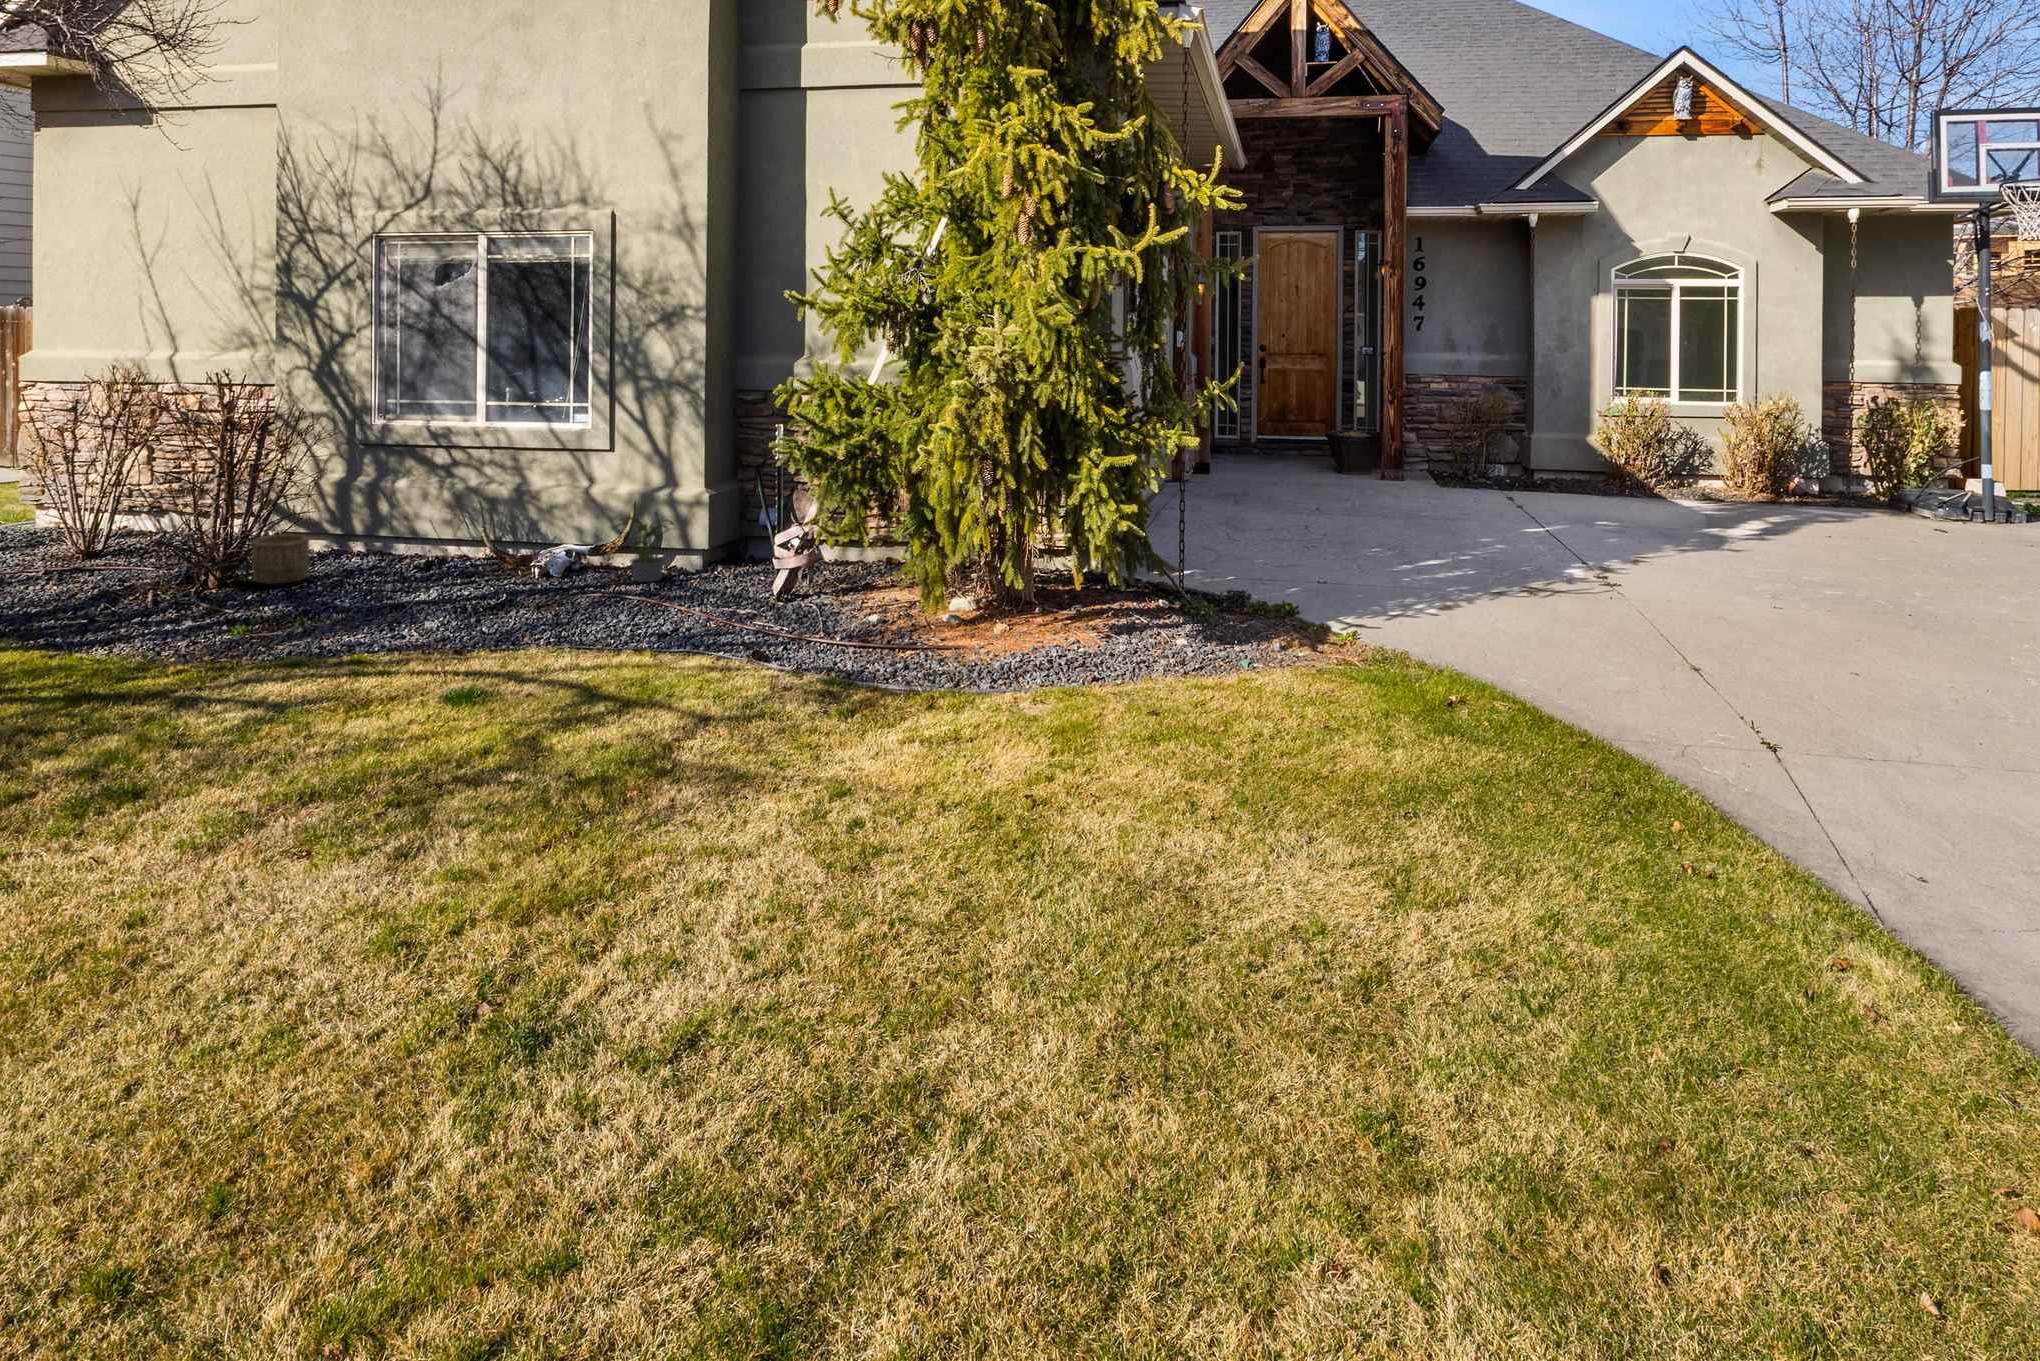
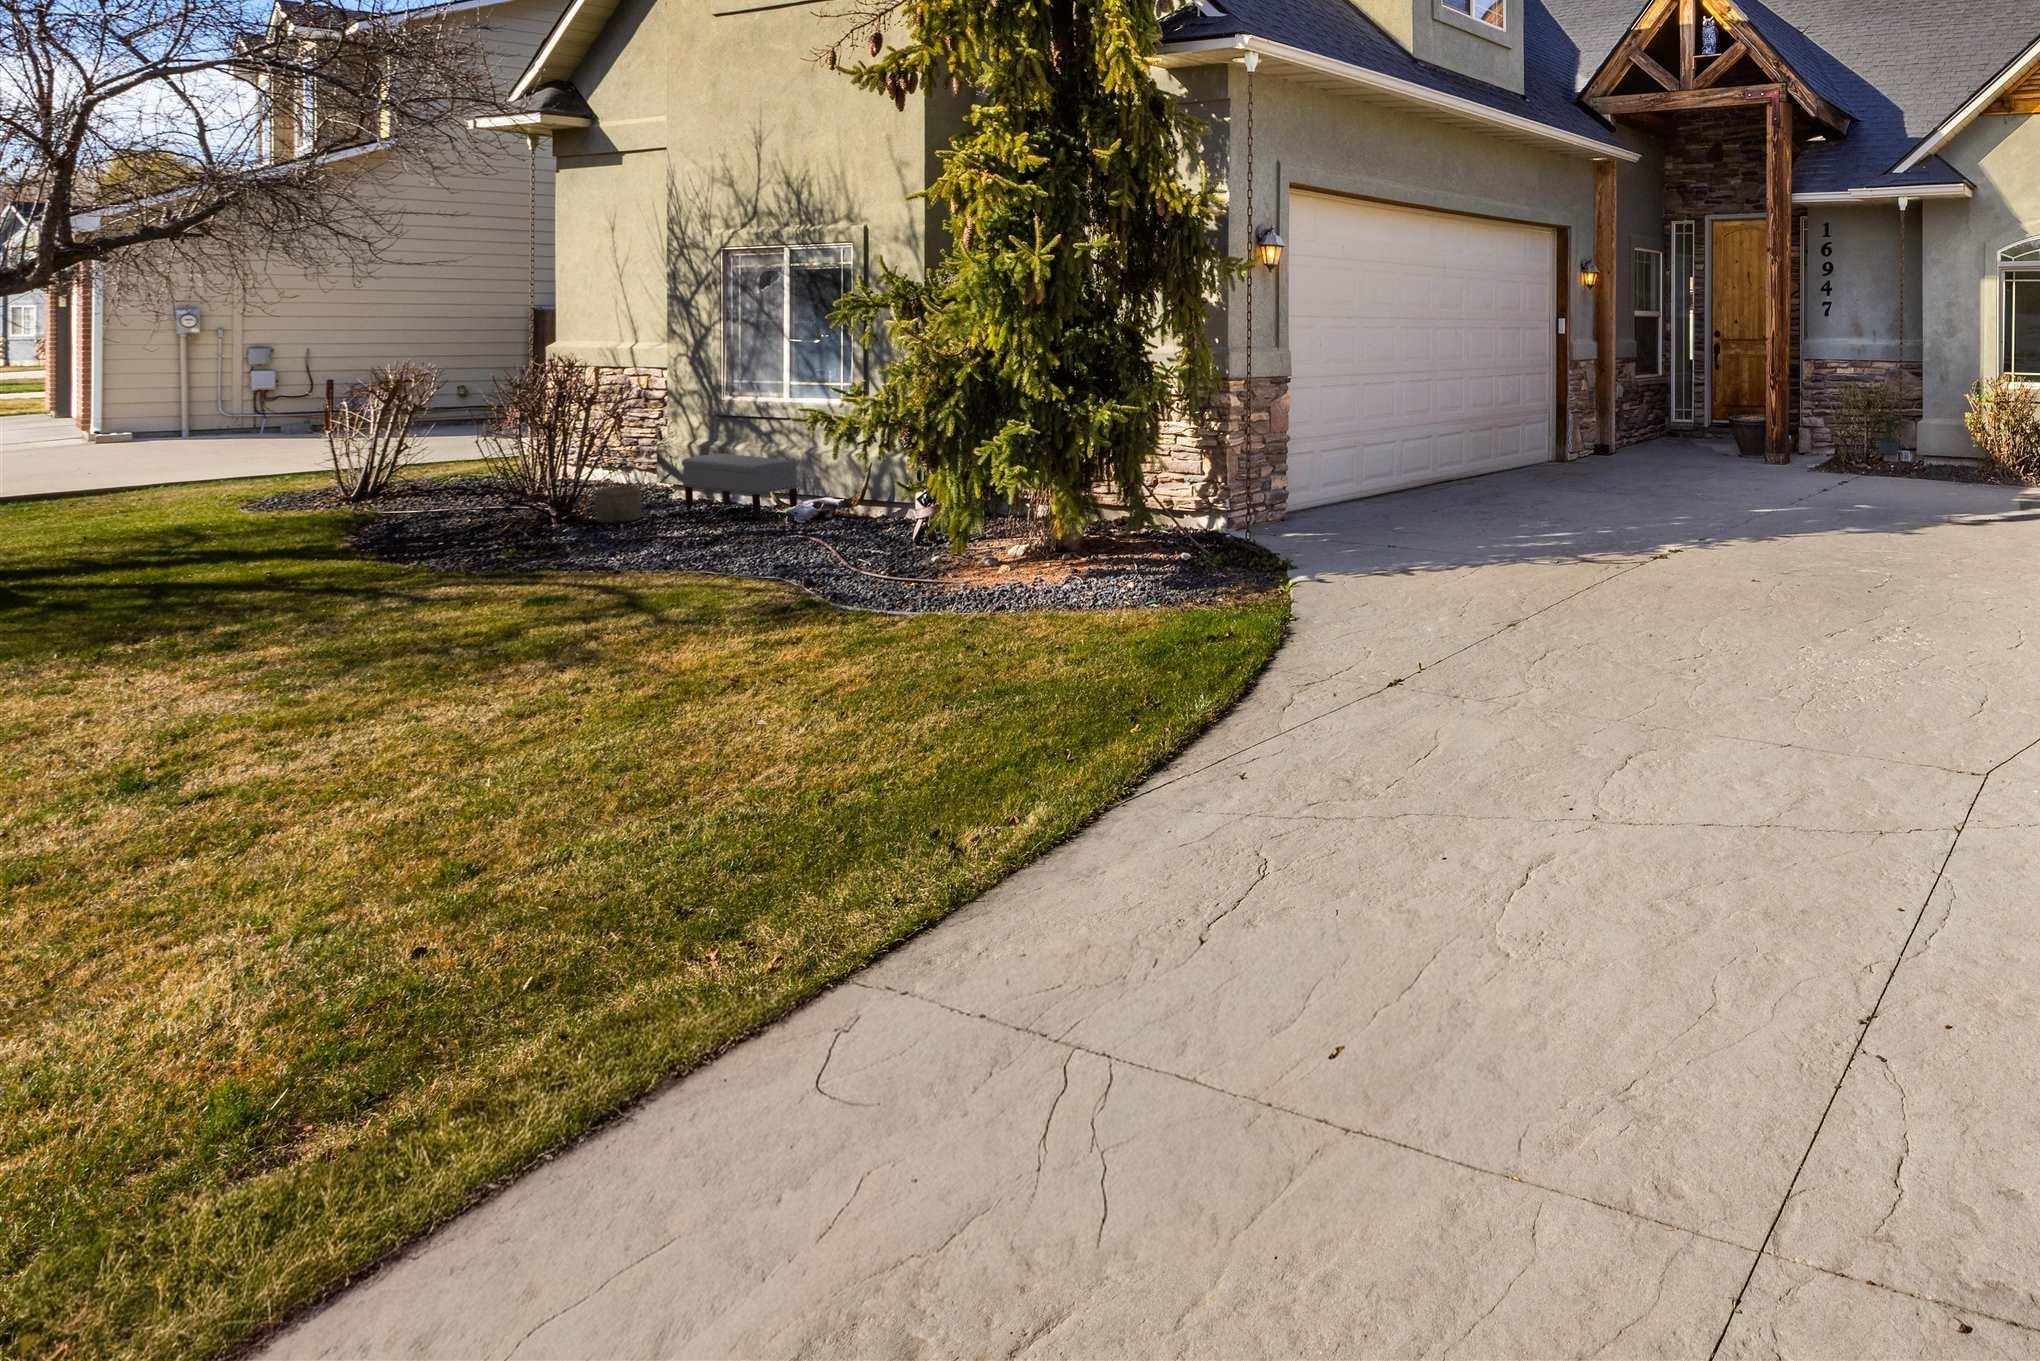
bench: none [340,491,505,573] -> present [682,454,798,520]
potted plant: present [614,517,676,582] -> present [1872,416,1908,454]

